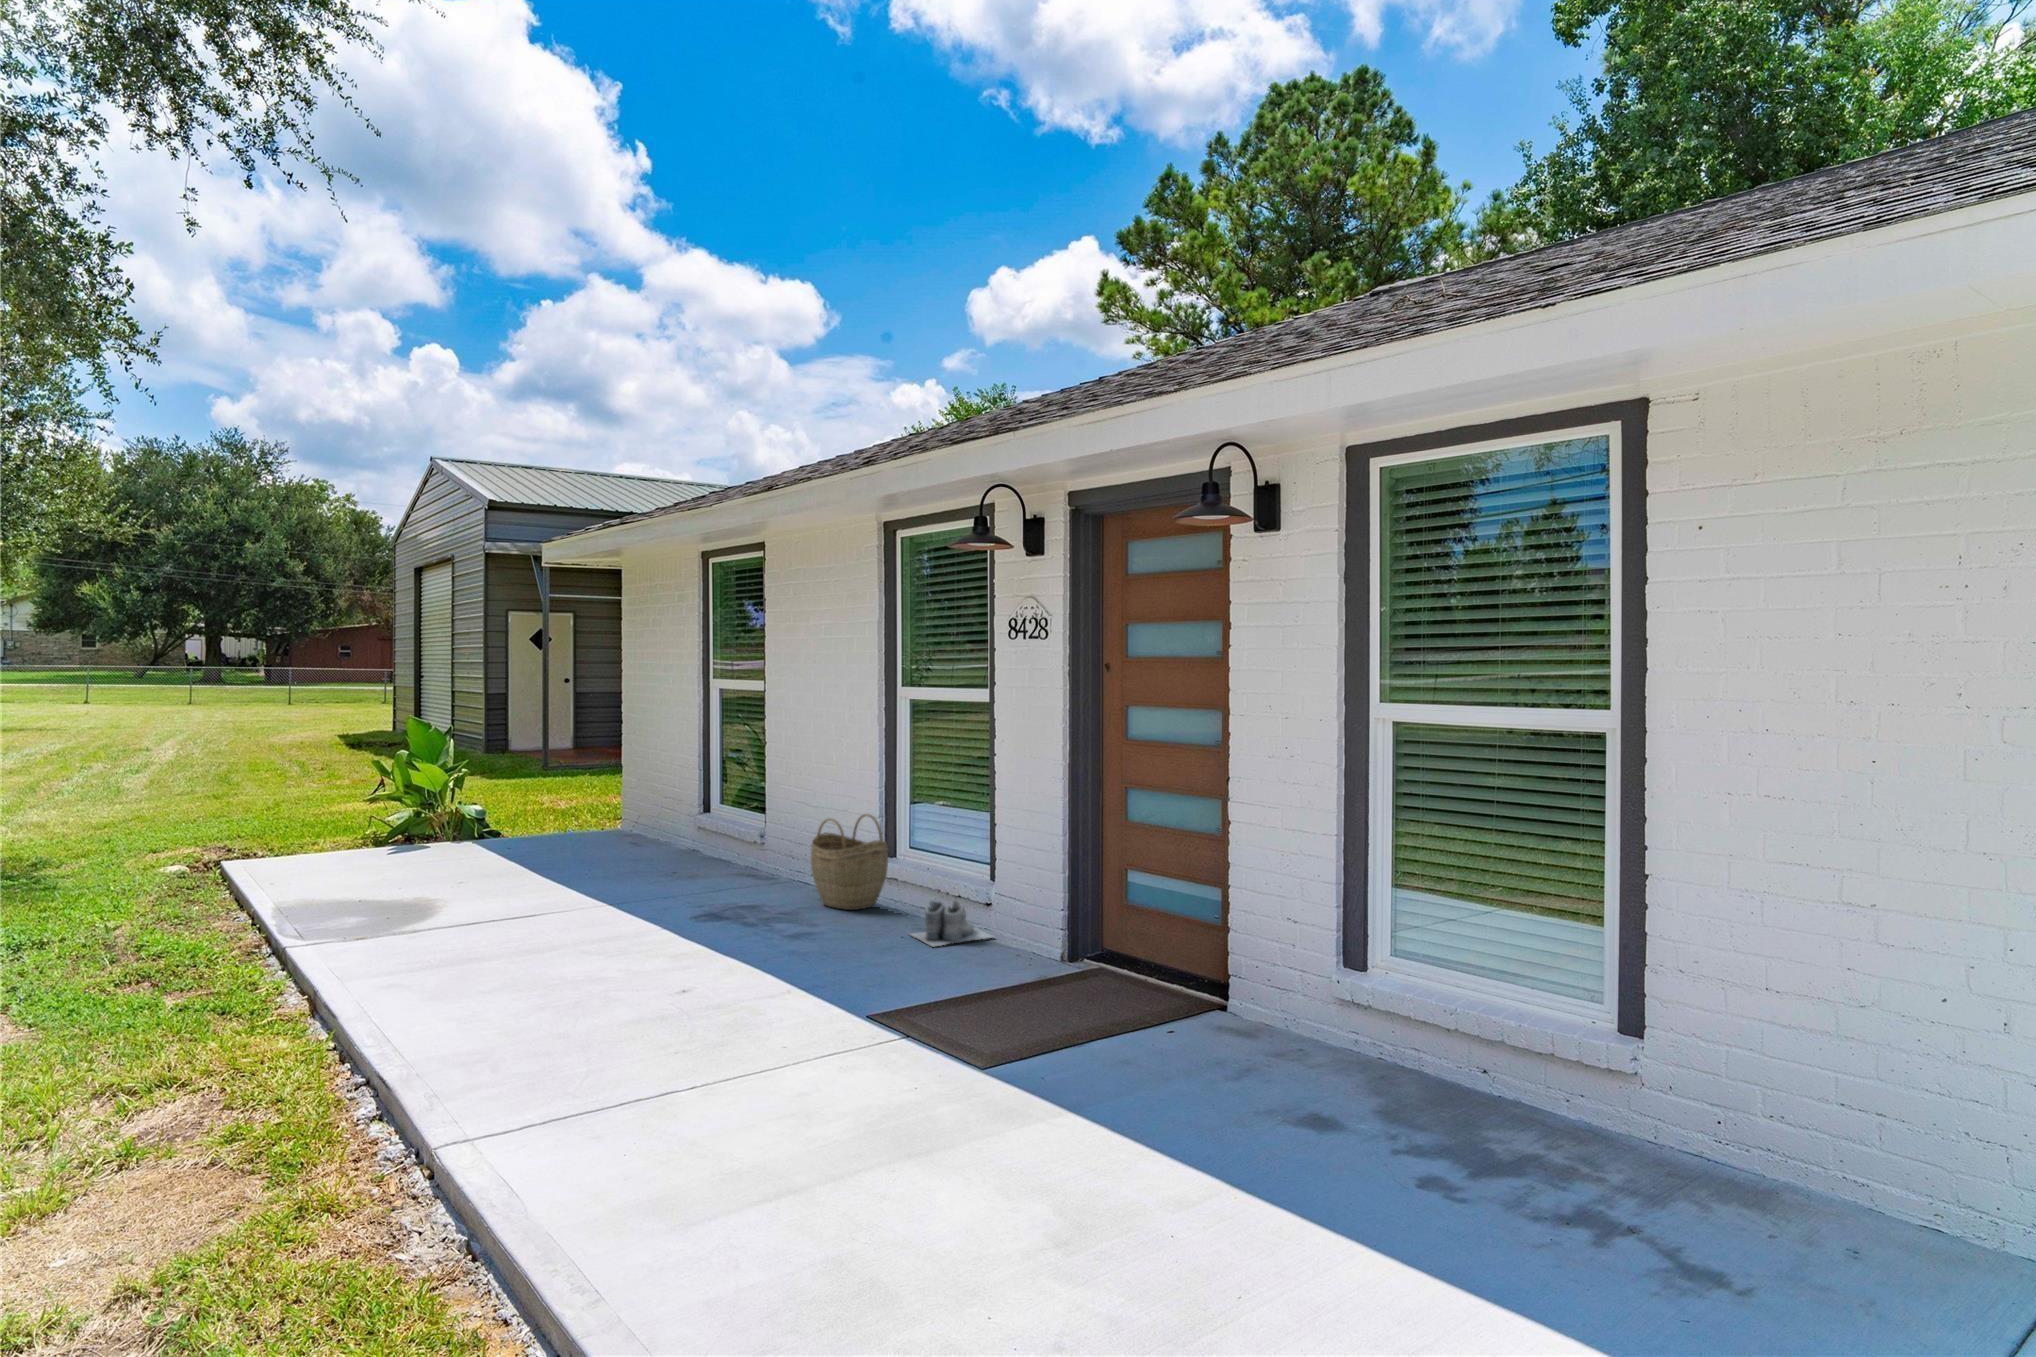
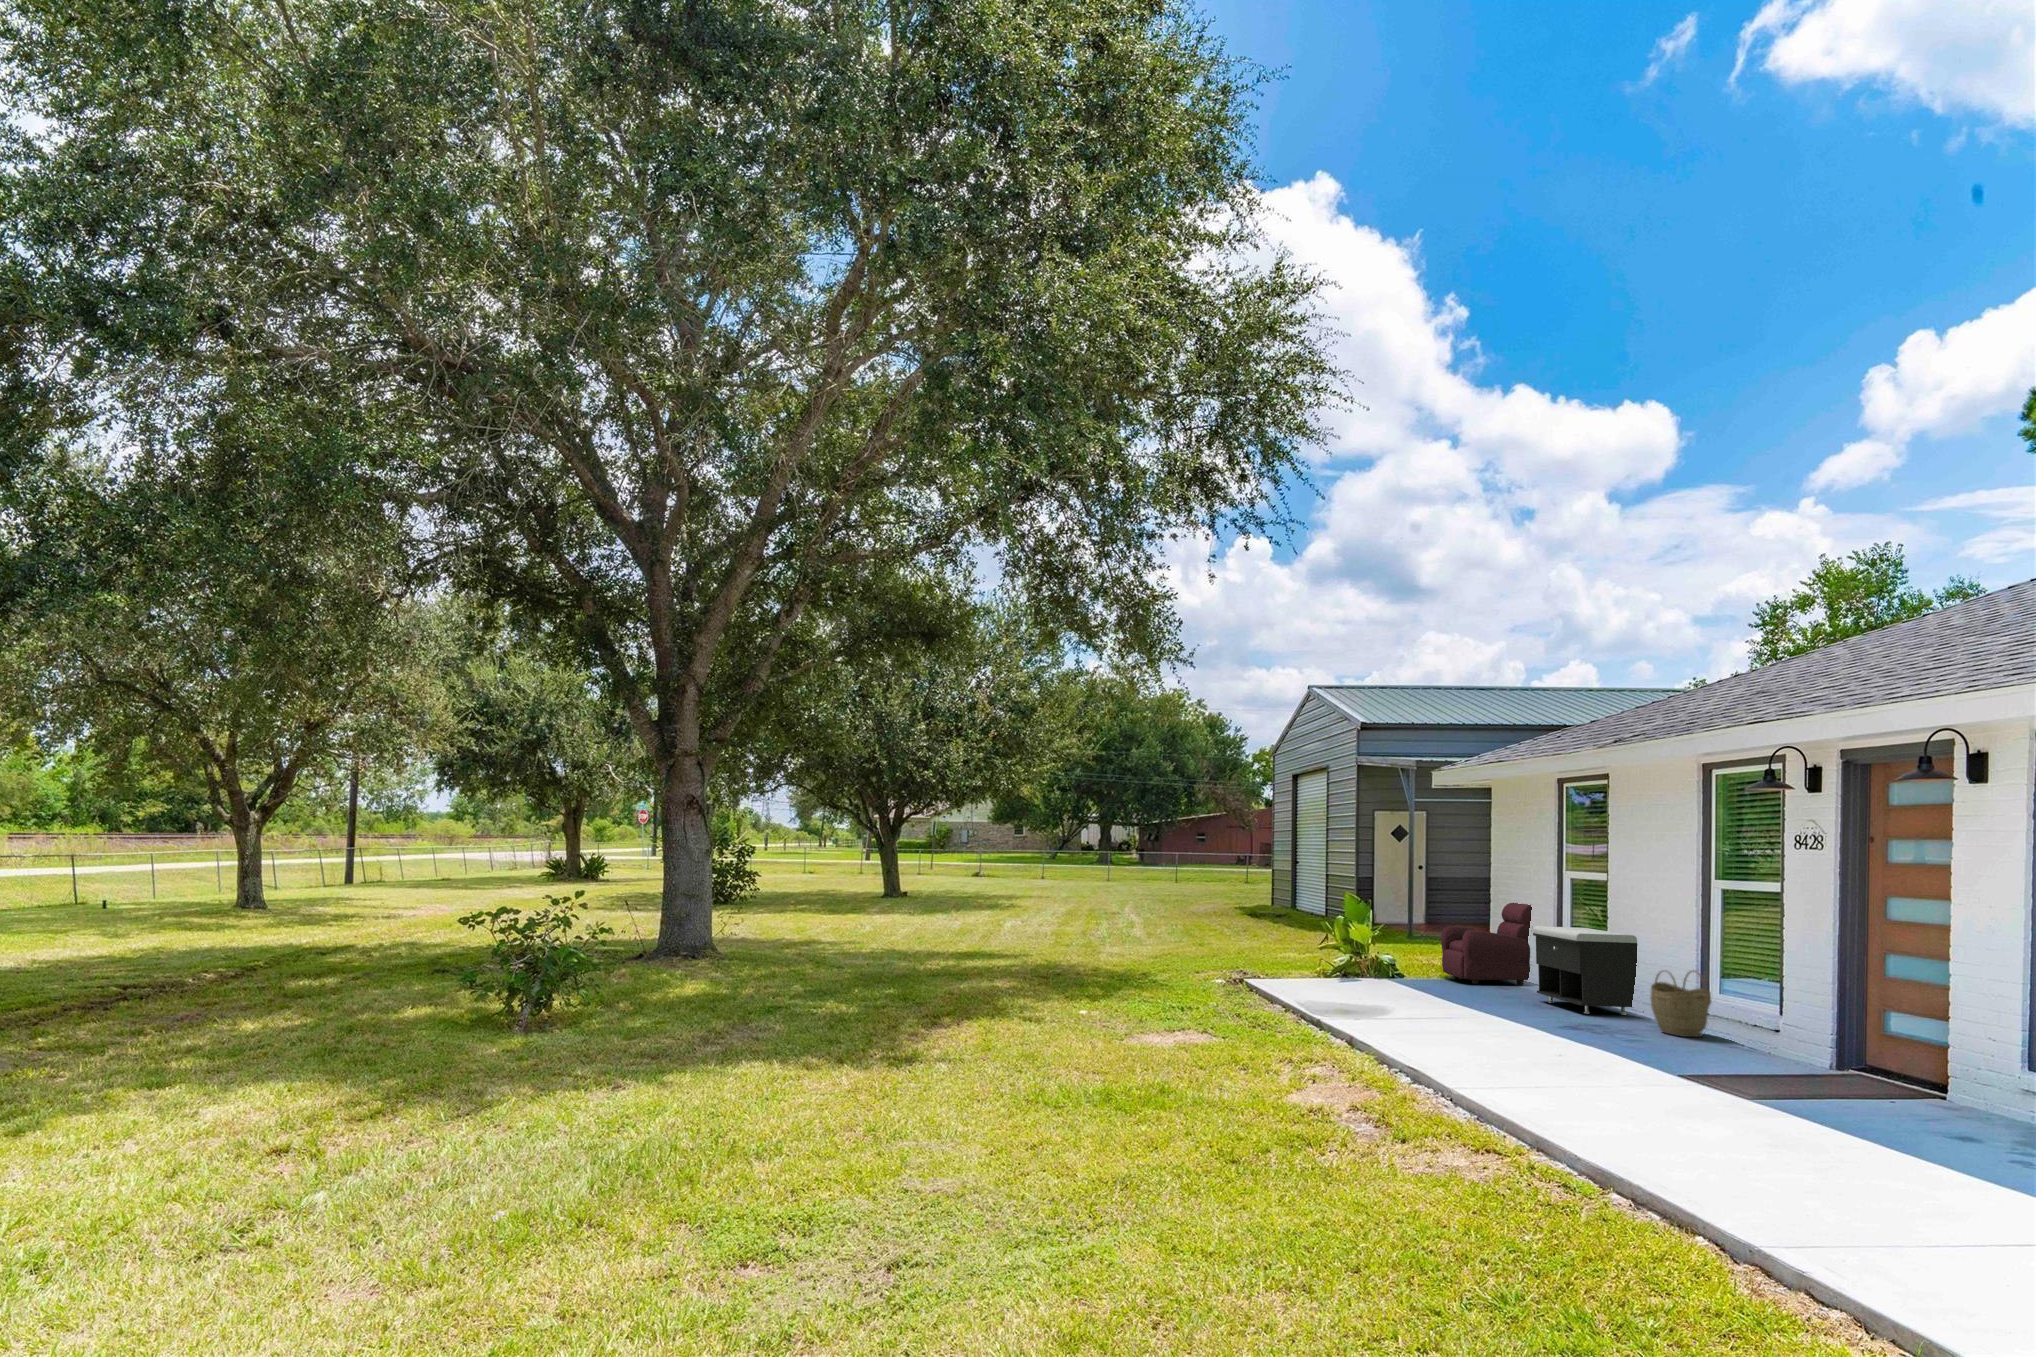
armchair: none [548,724,678,841] -> present [1441,903,1532,986]
storage bench: none [663,756,798,881] -> present [1533,926,1637,1015]
boots: present [911,900,993,947] -> none [1727,1029,1797,1060]

